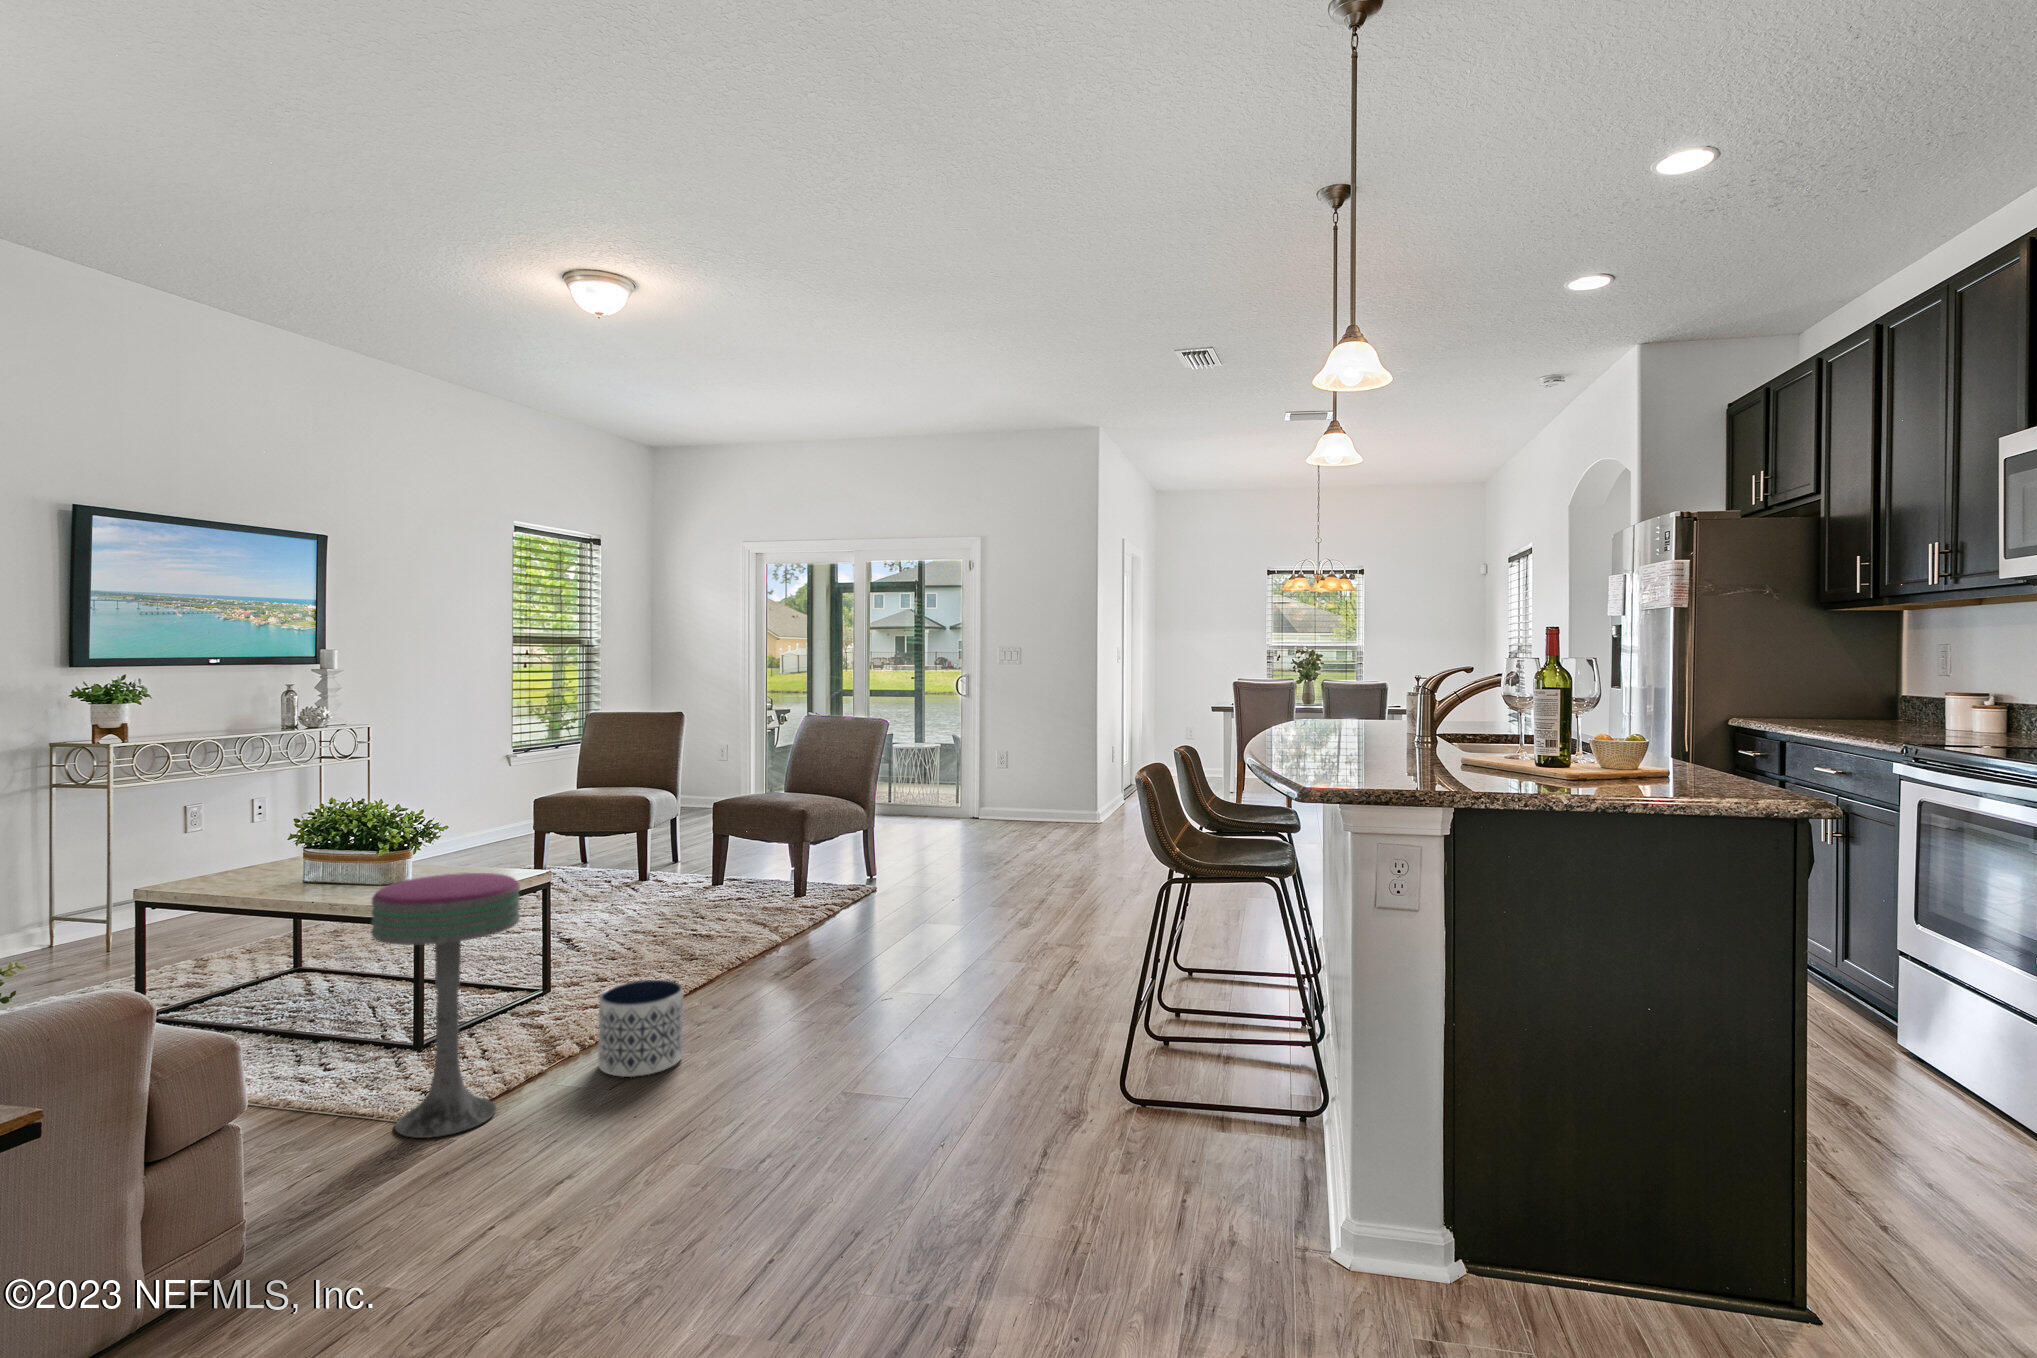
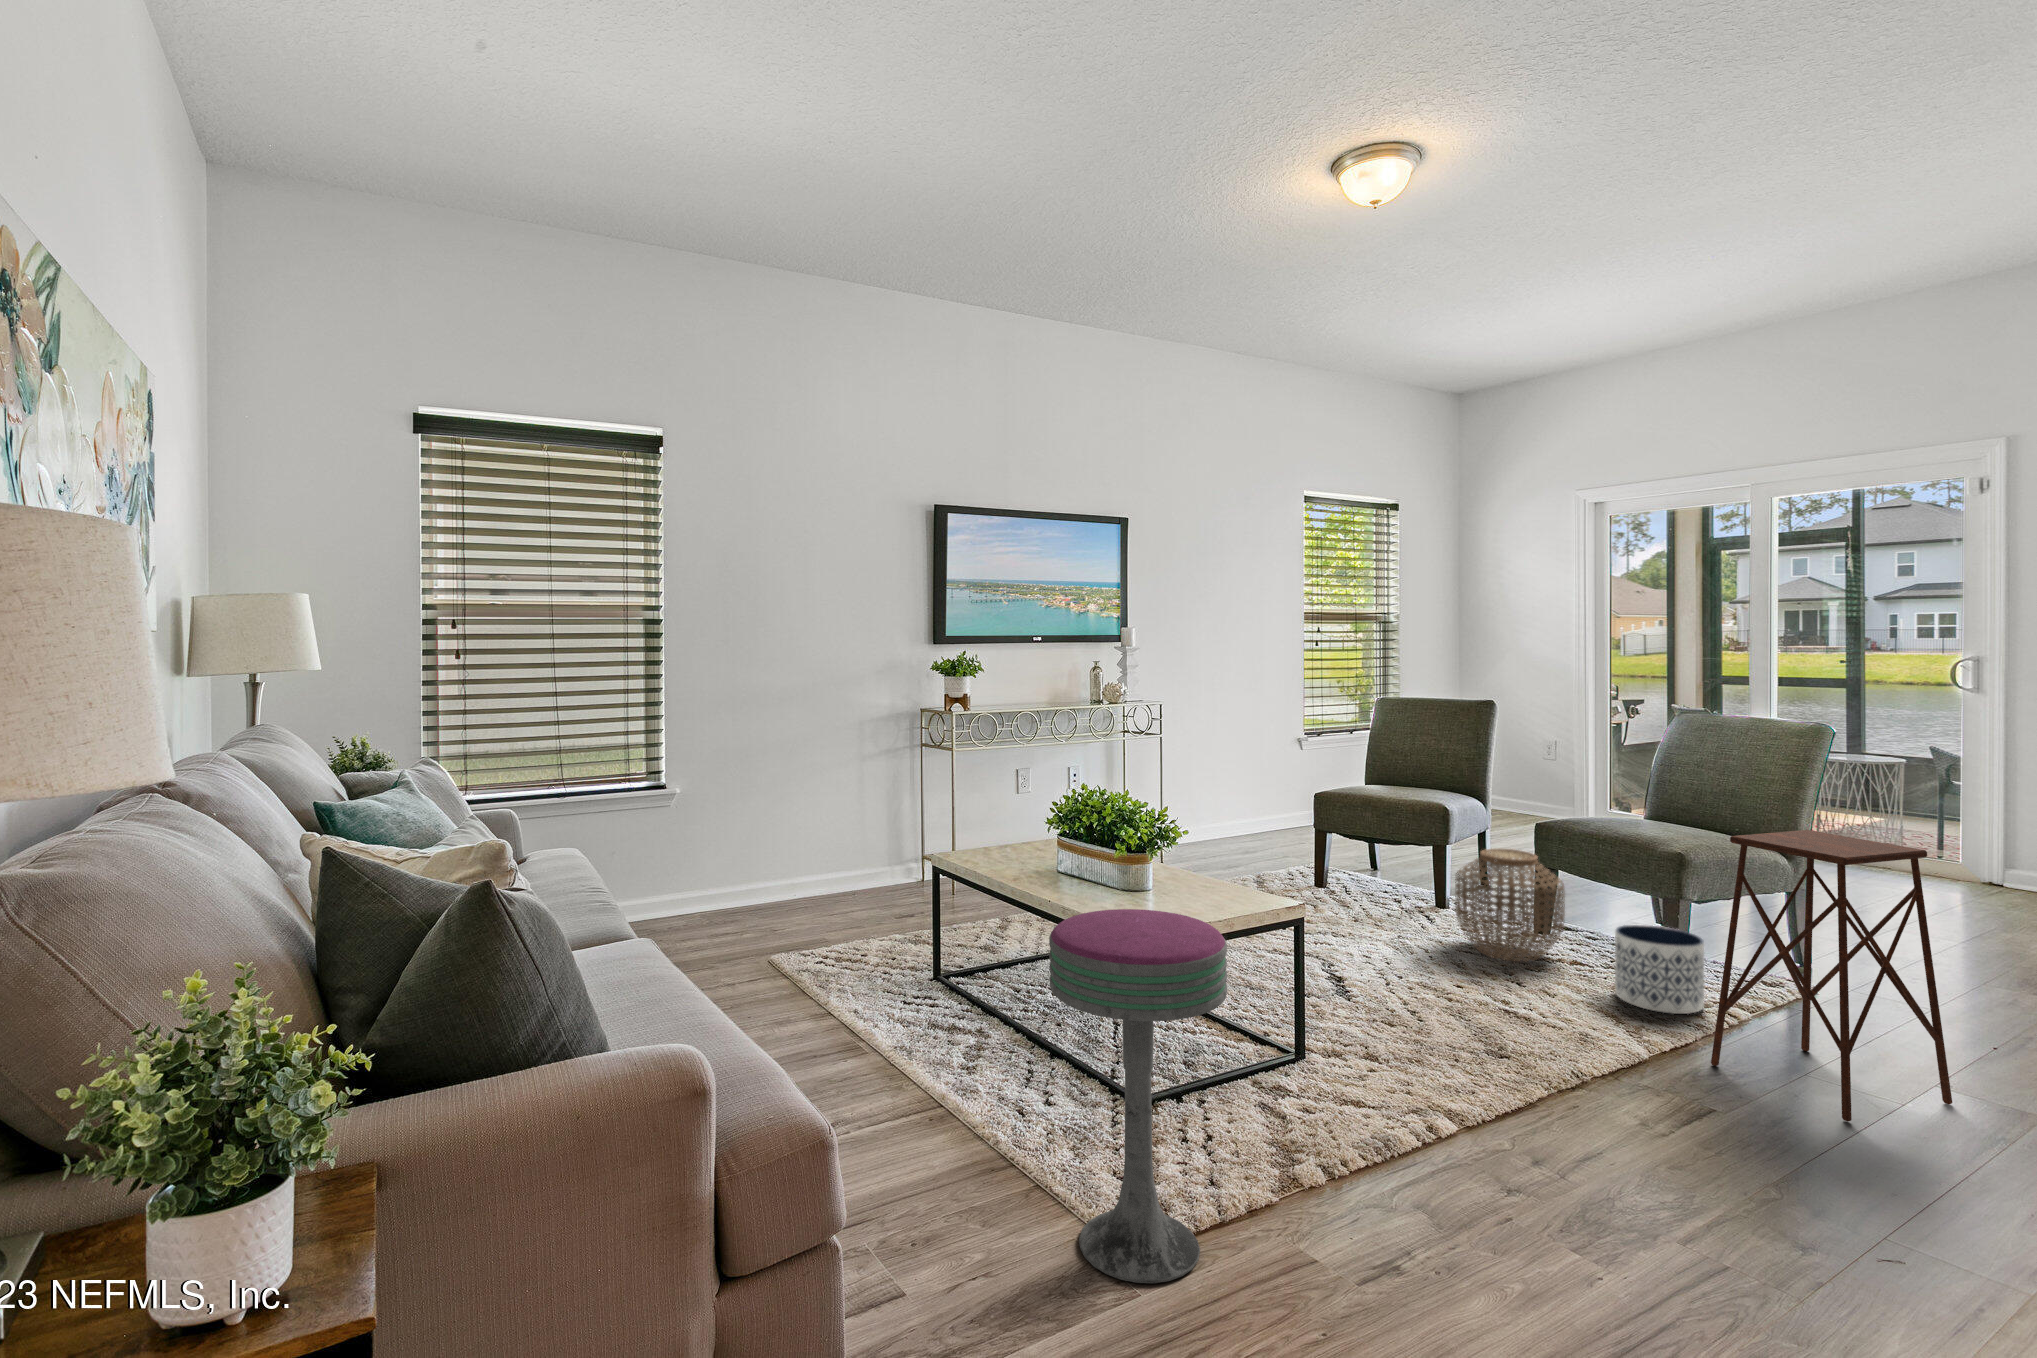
side table: none [816,784,928,948] -> present [1711,830,1952,1122]
woven basket: none [656,824,733,906] -> present [1455,849,1565,962]
planter: present [598,980,683,1077] -> present [1615,925,1705,1014]

